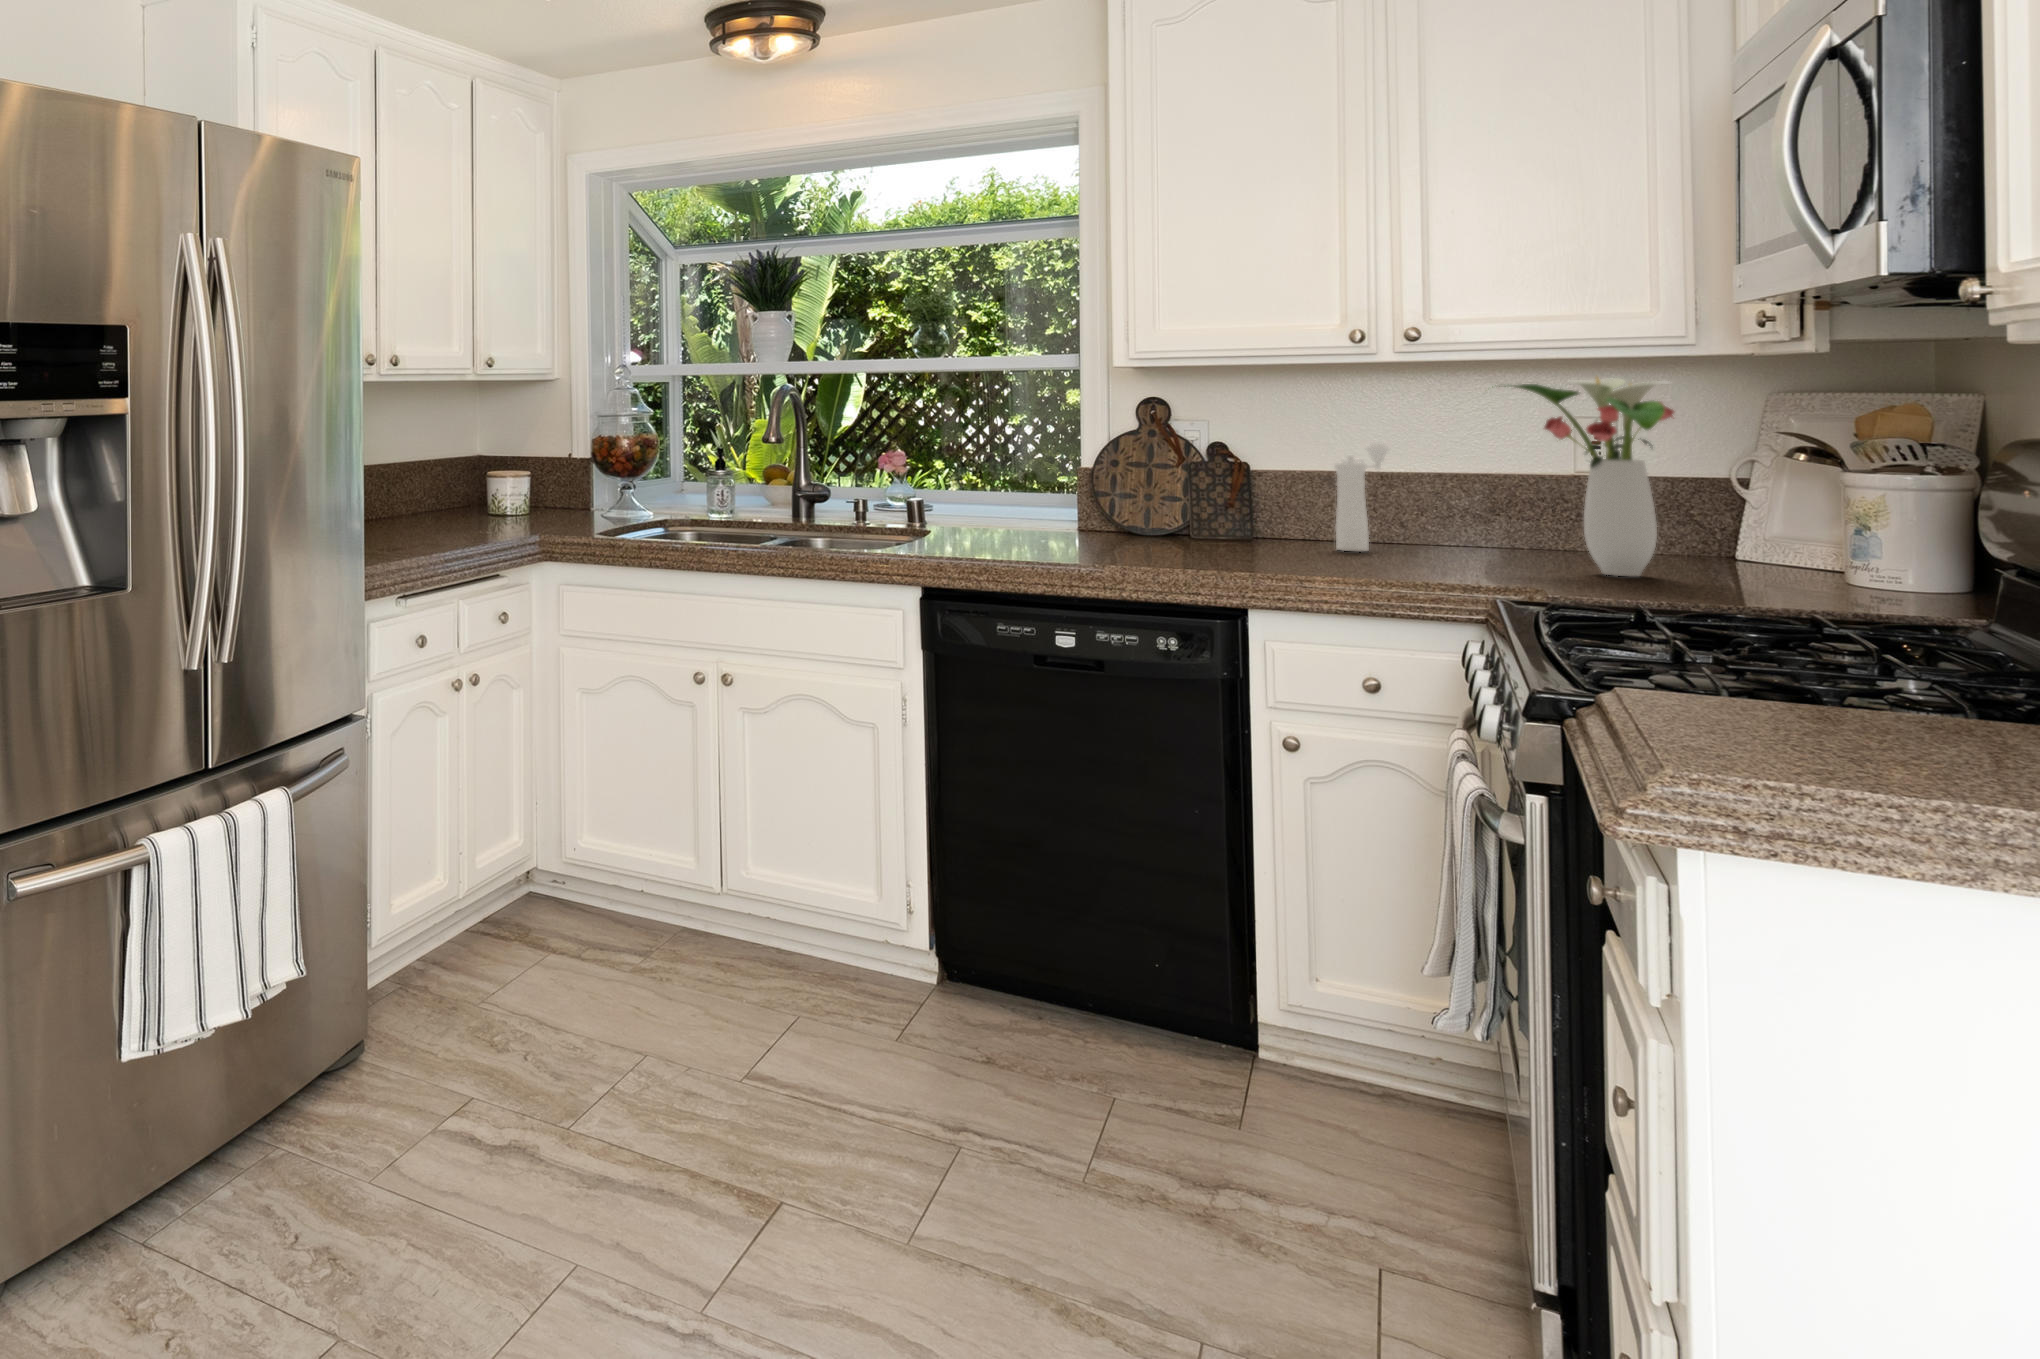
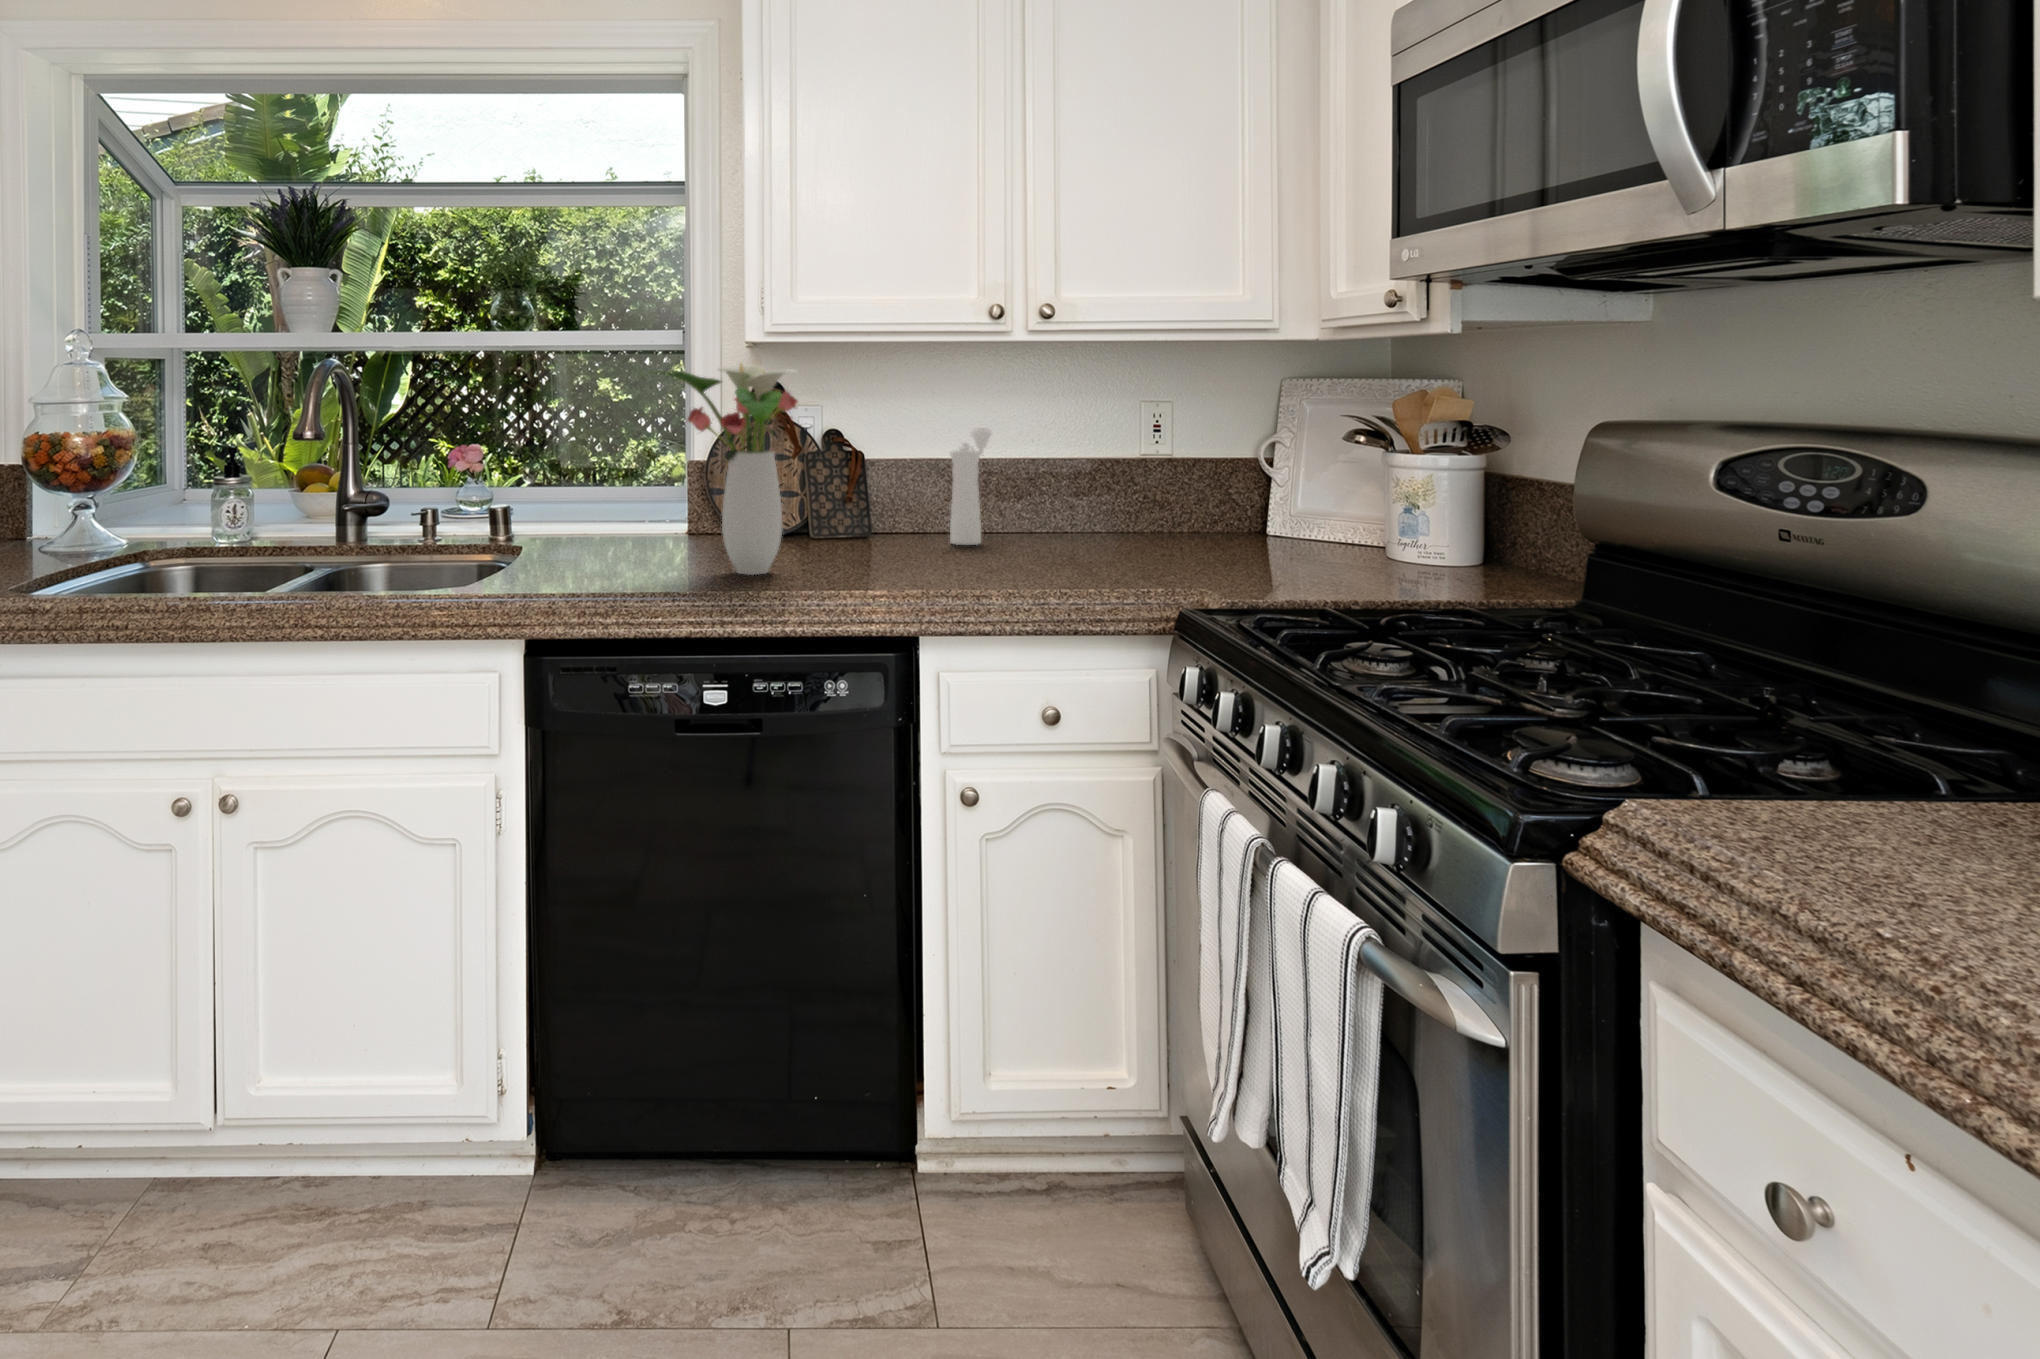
flower arrangement: present [1499,377,1674,576] -> present [647,365,798,575]

